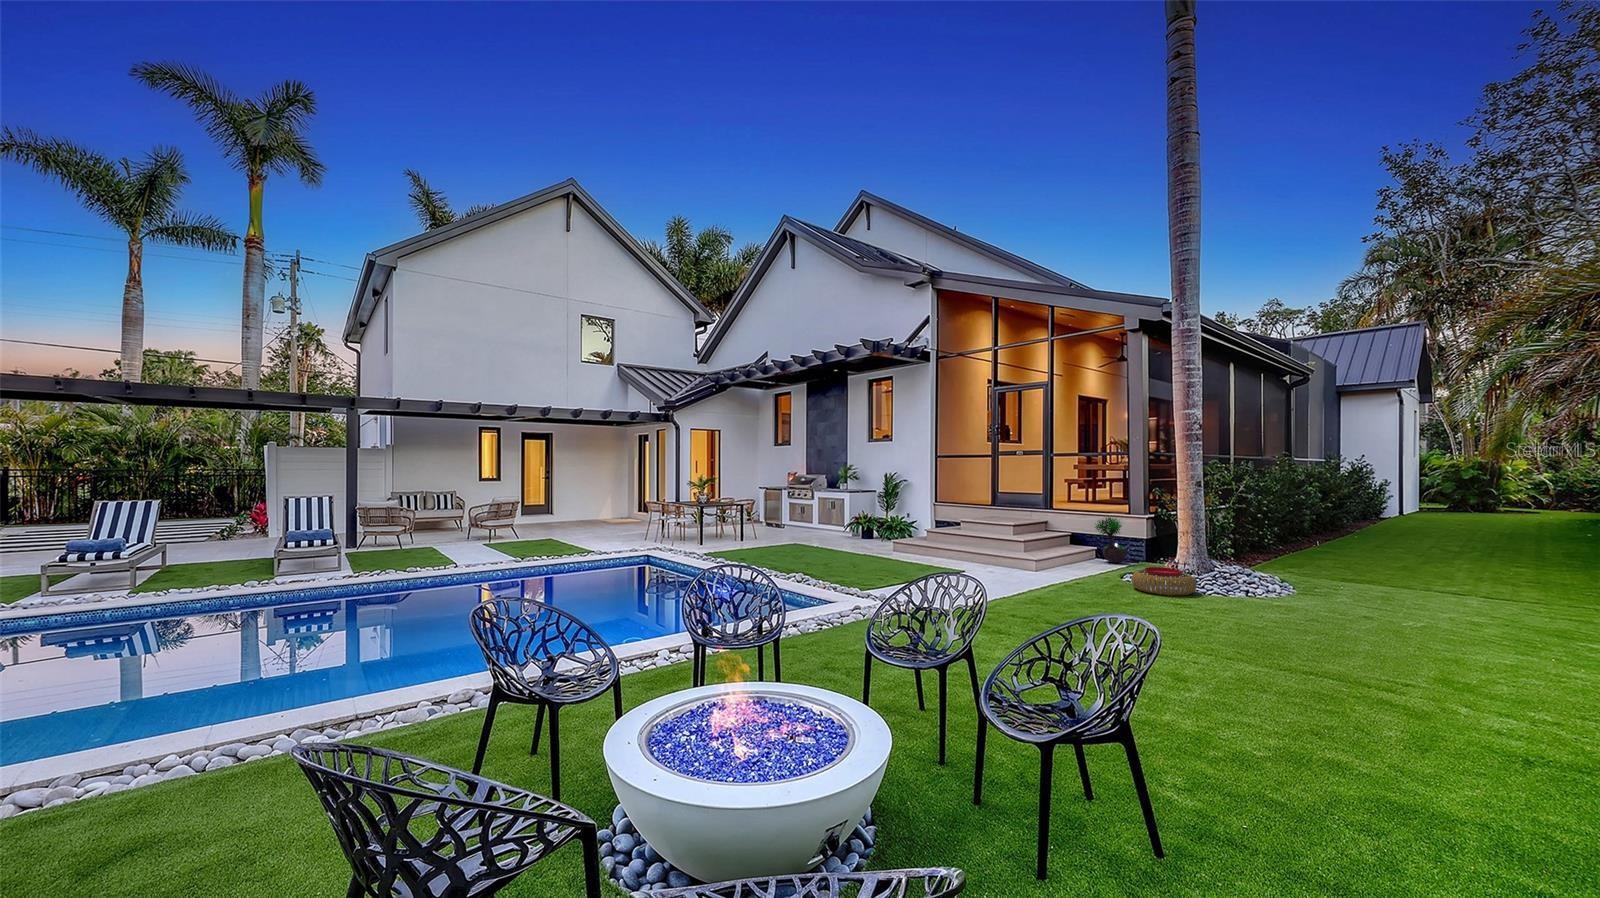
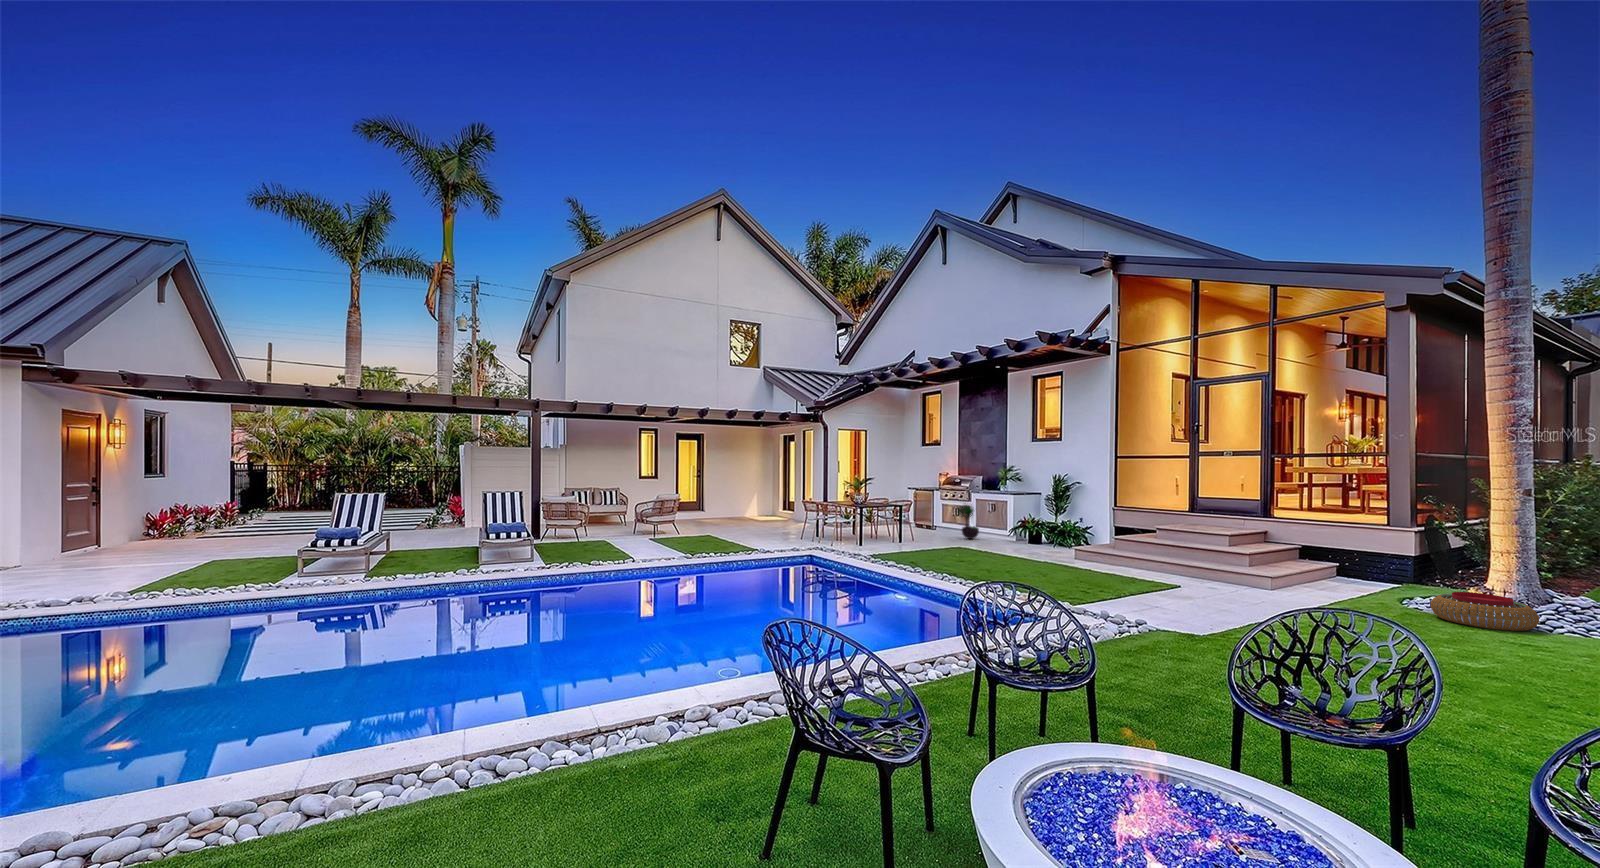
potted tree: present [1095,517,1127,563] -> present [957,505,979,539]

